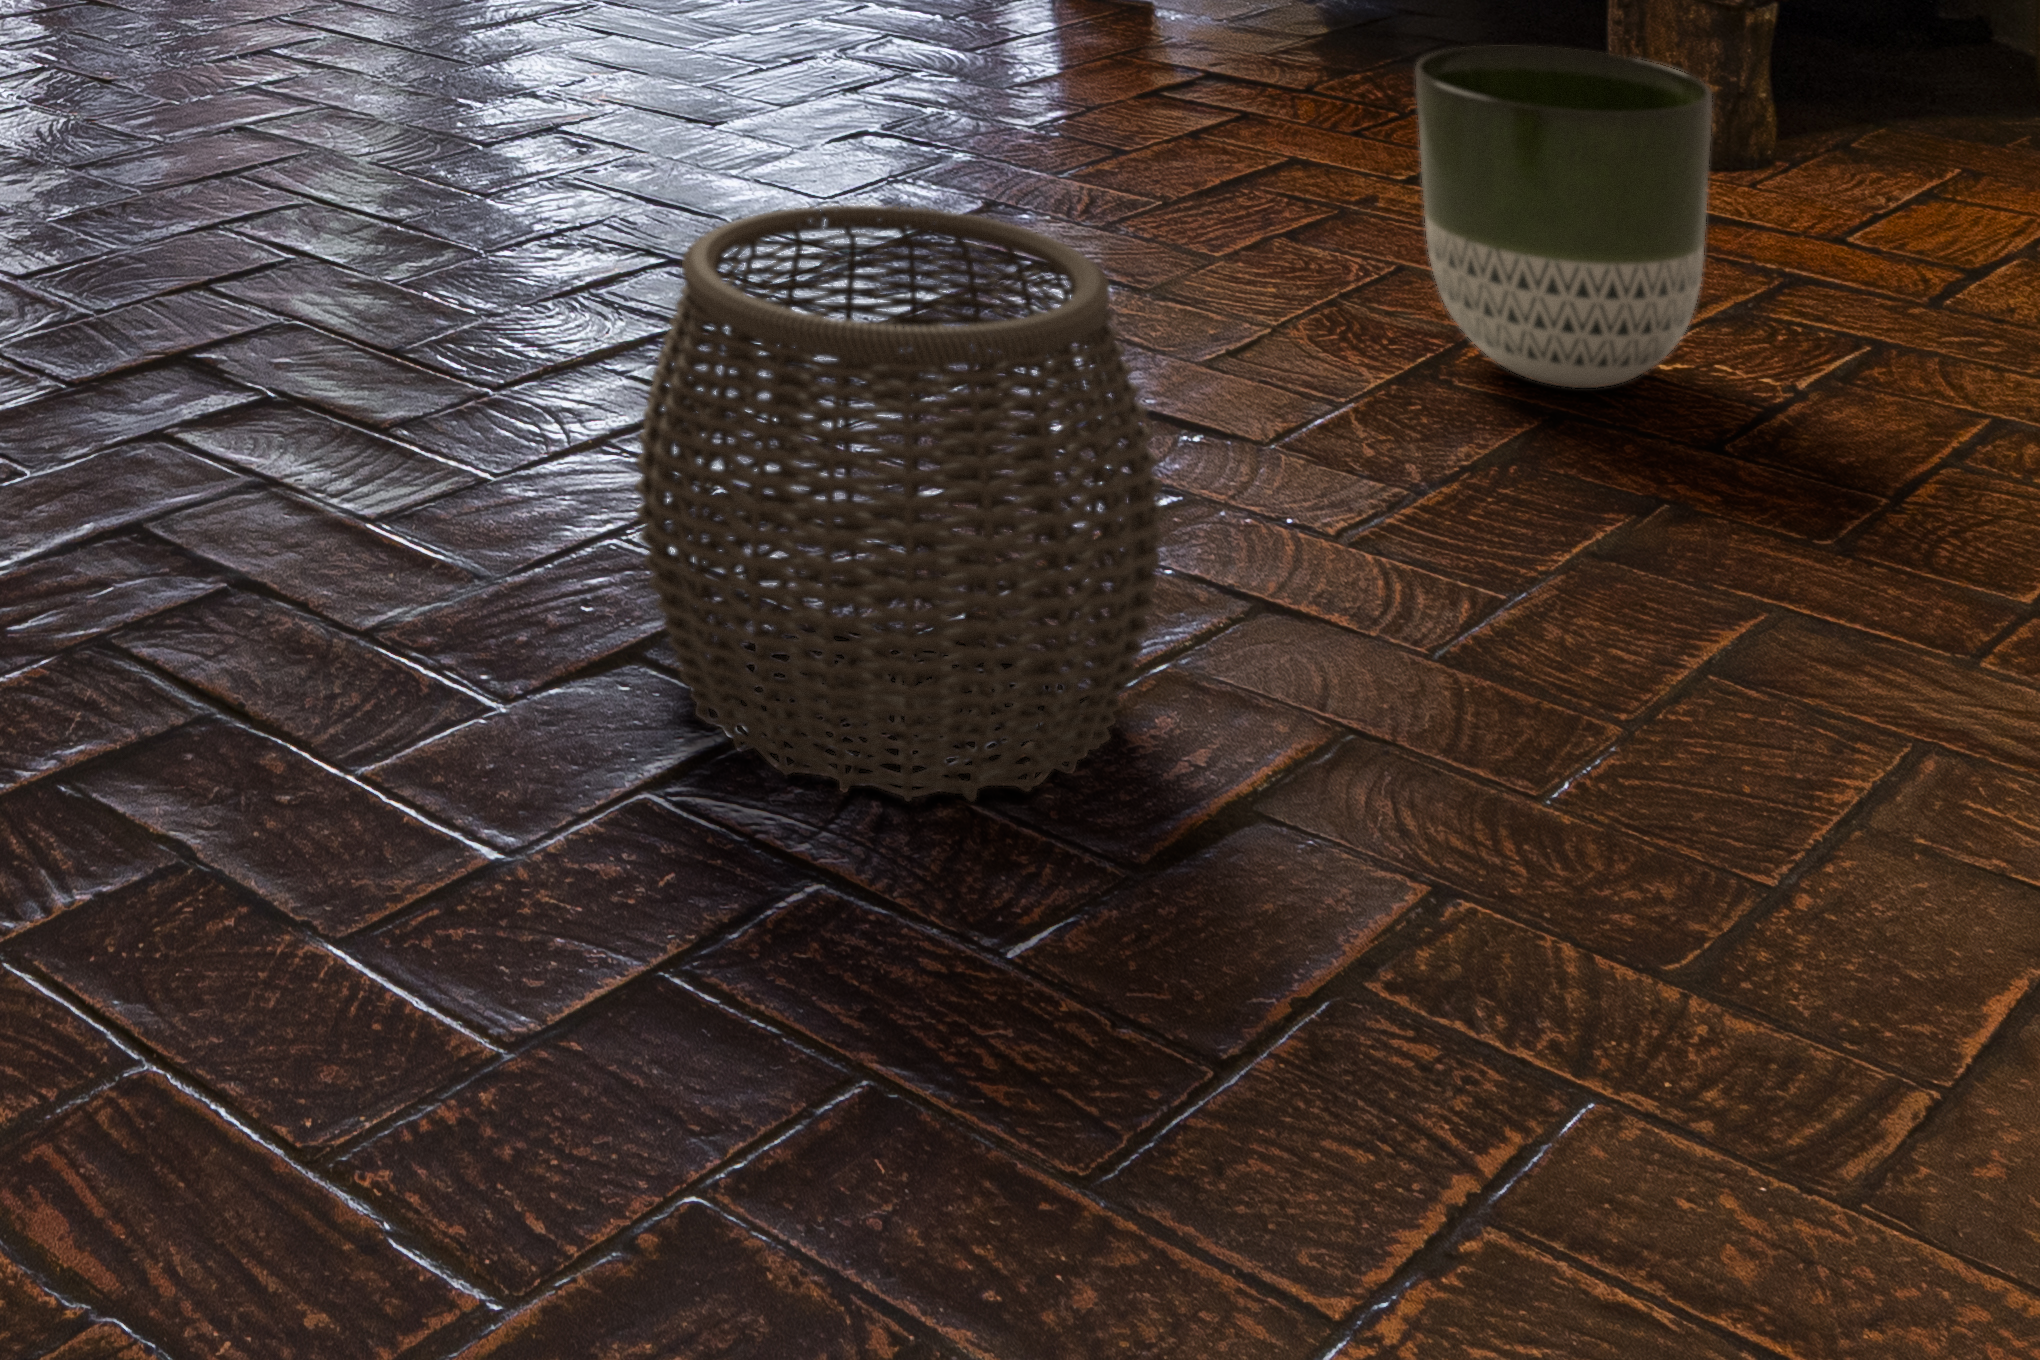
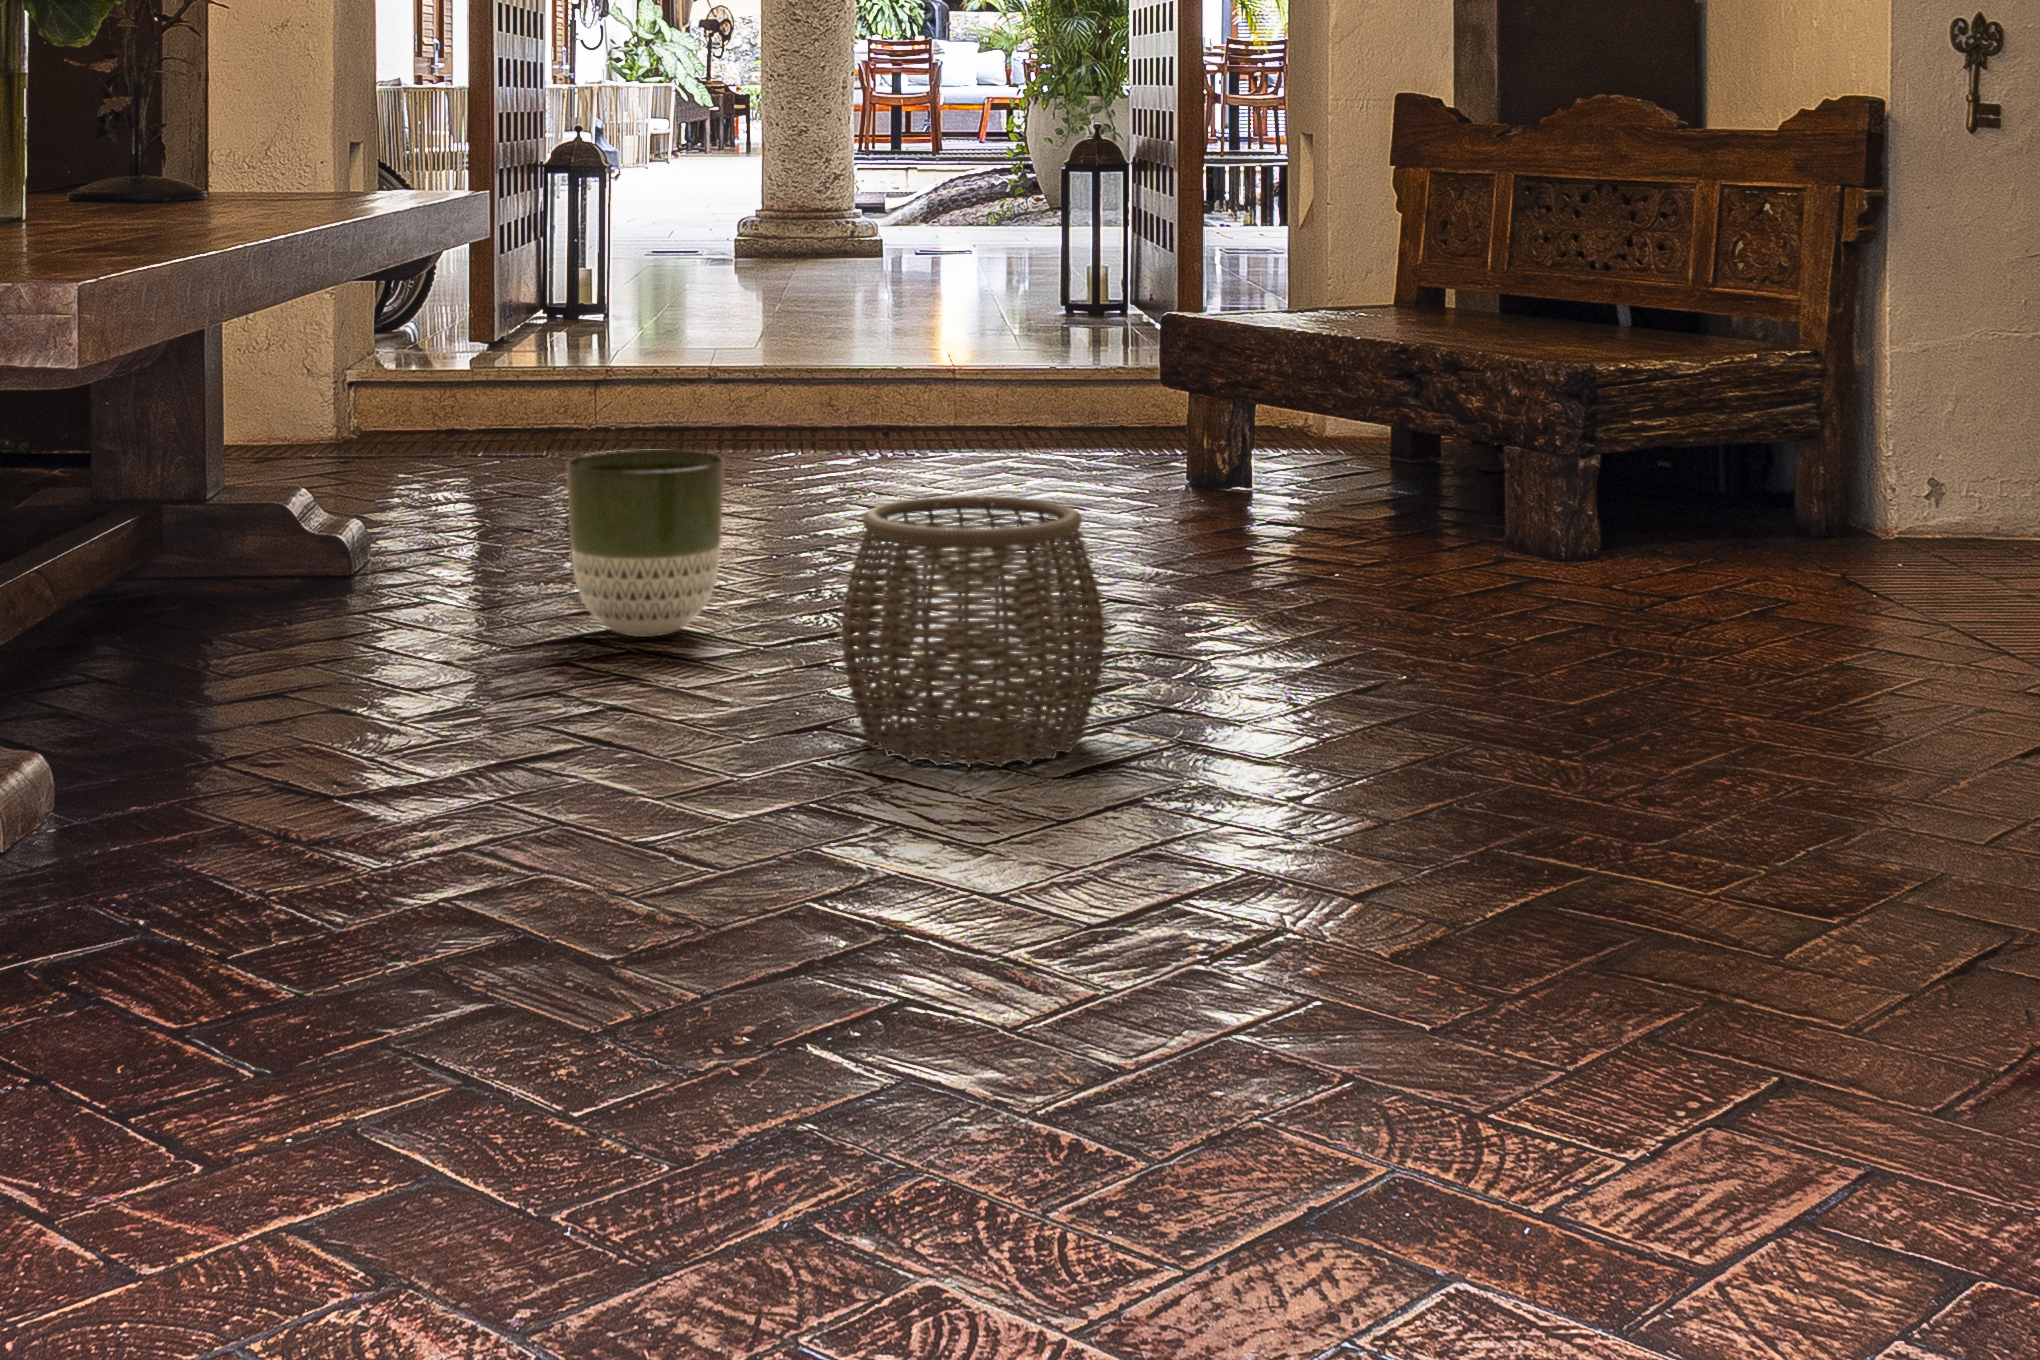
planter: present [1416,46,1712,388] -> present [566,450,724,637]

